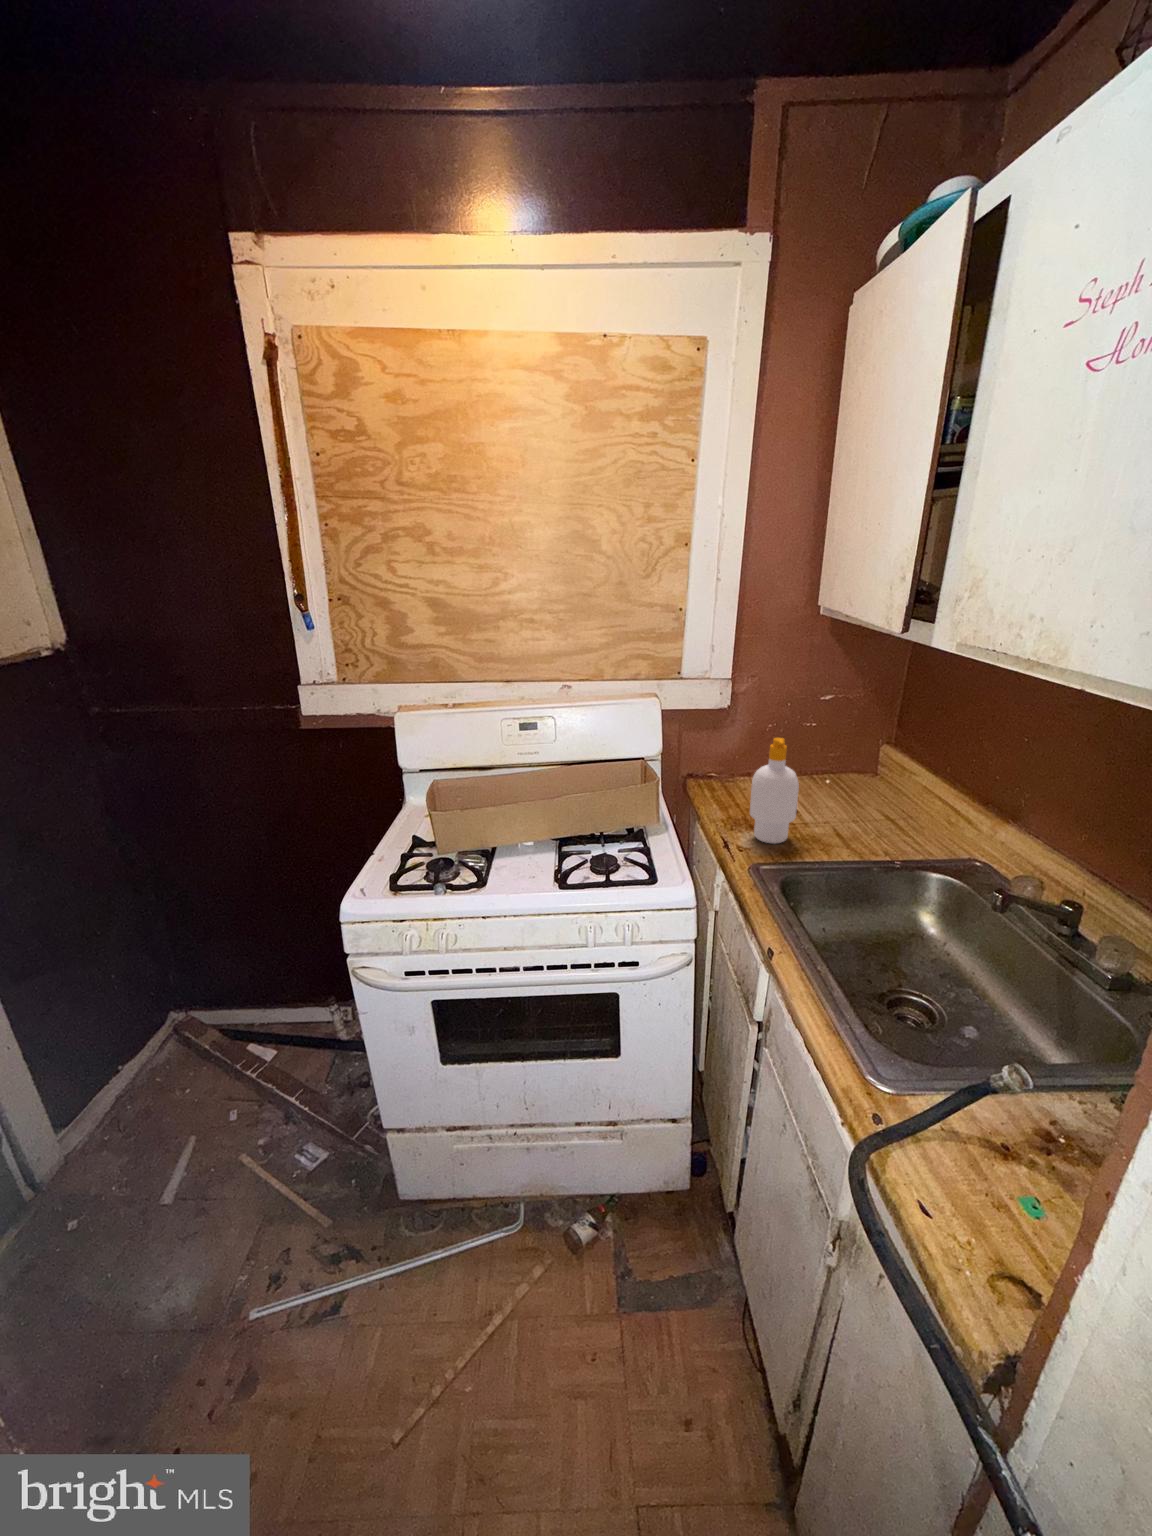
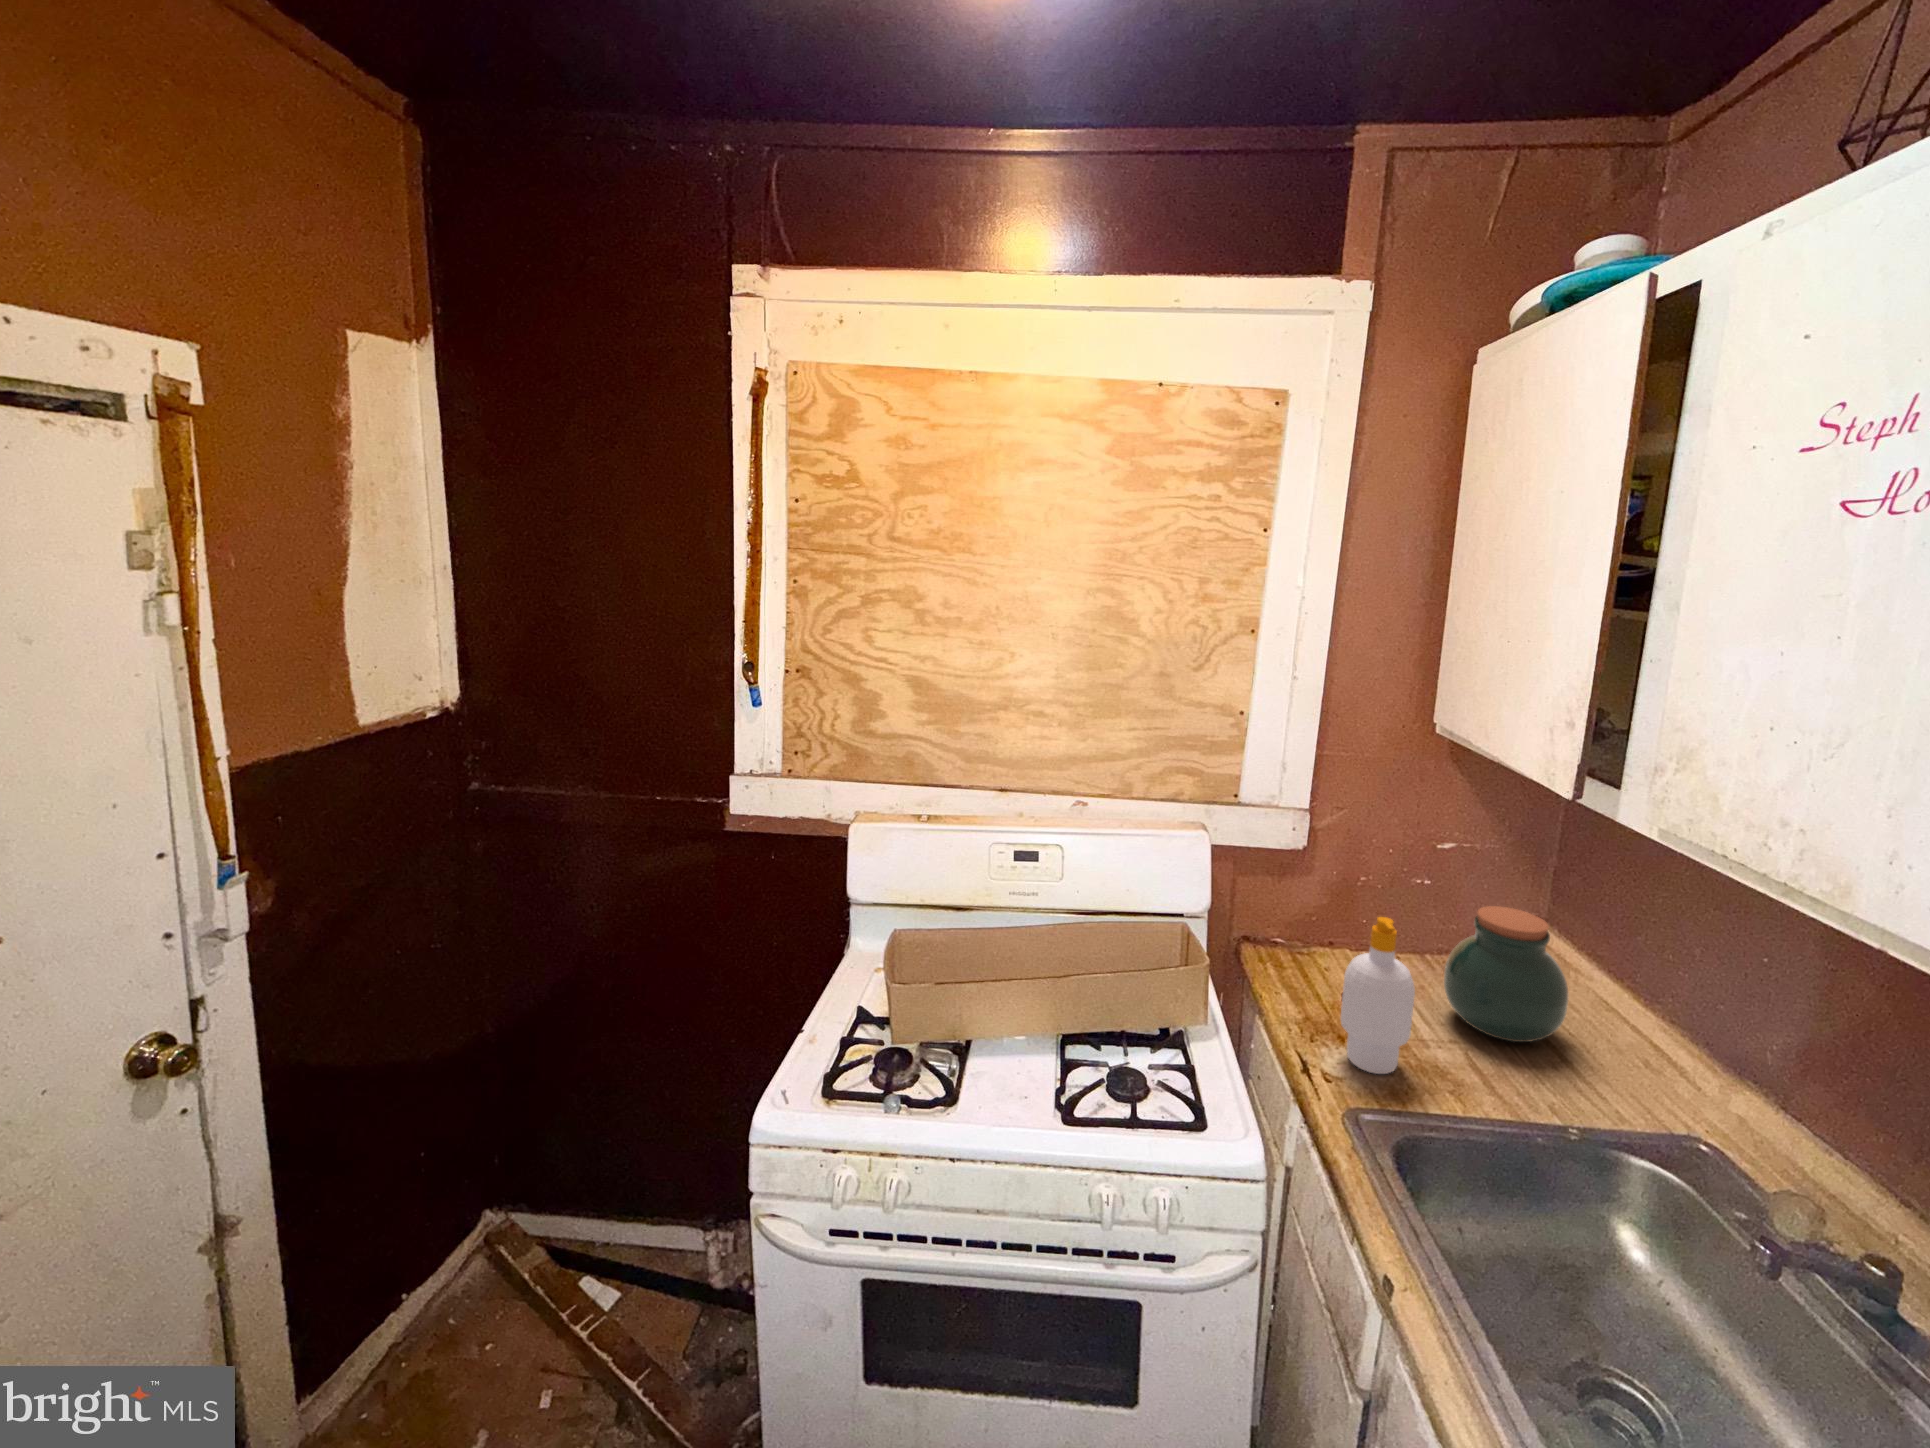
jar: none [822,731,903,818] -> present [1444,906,1569,1042]

